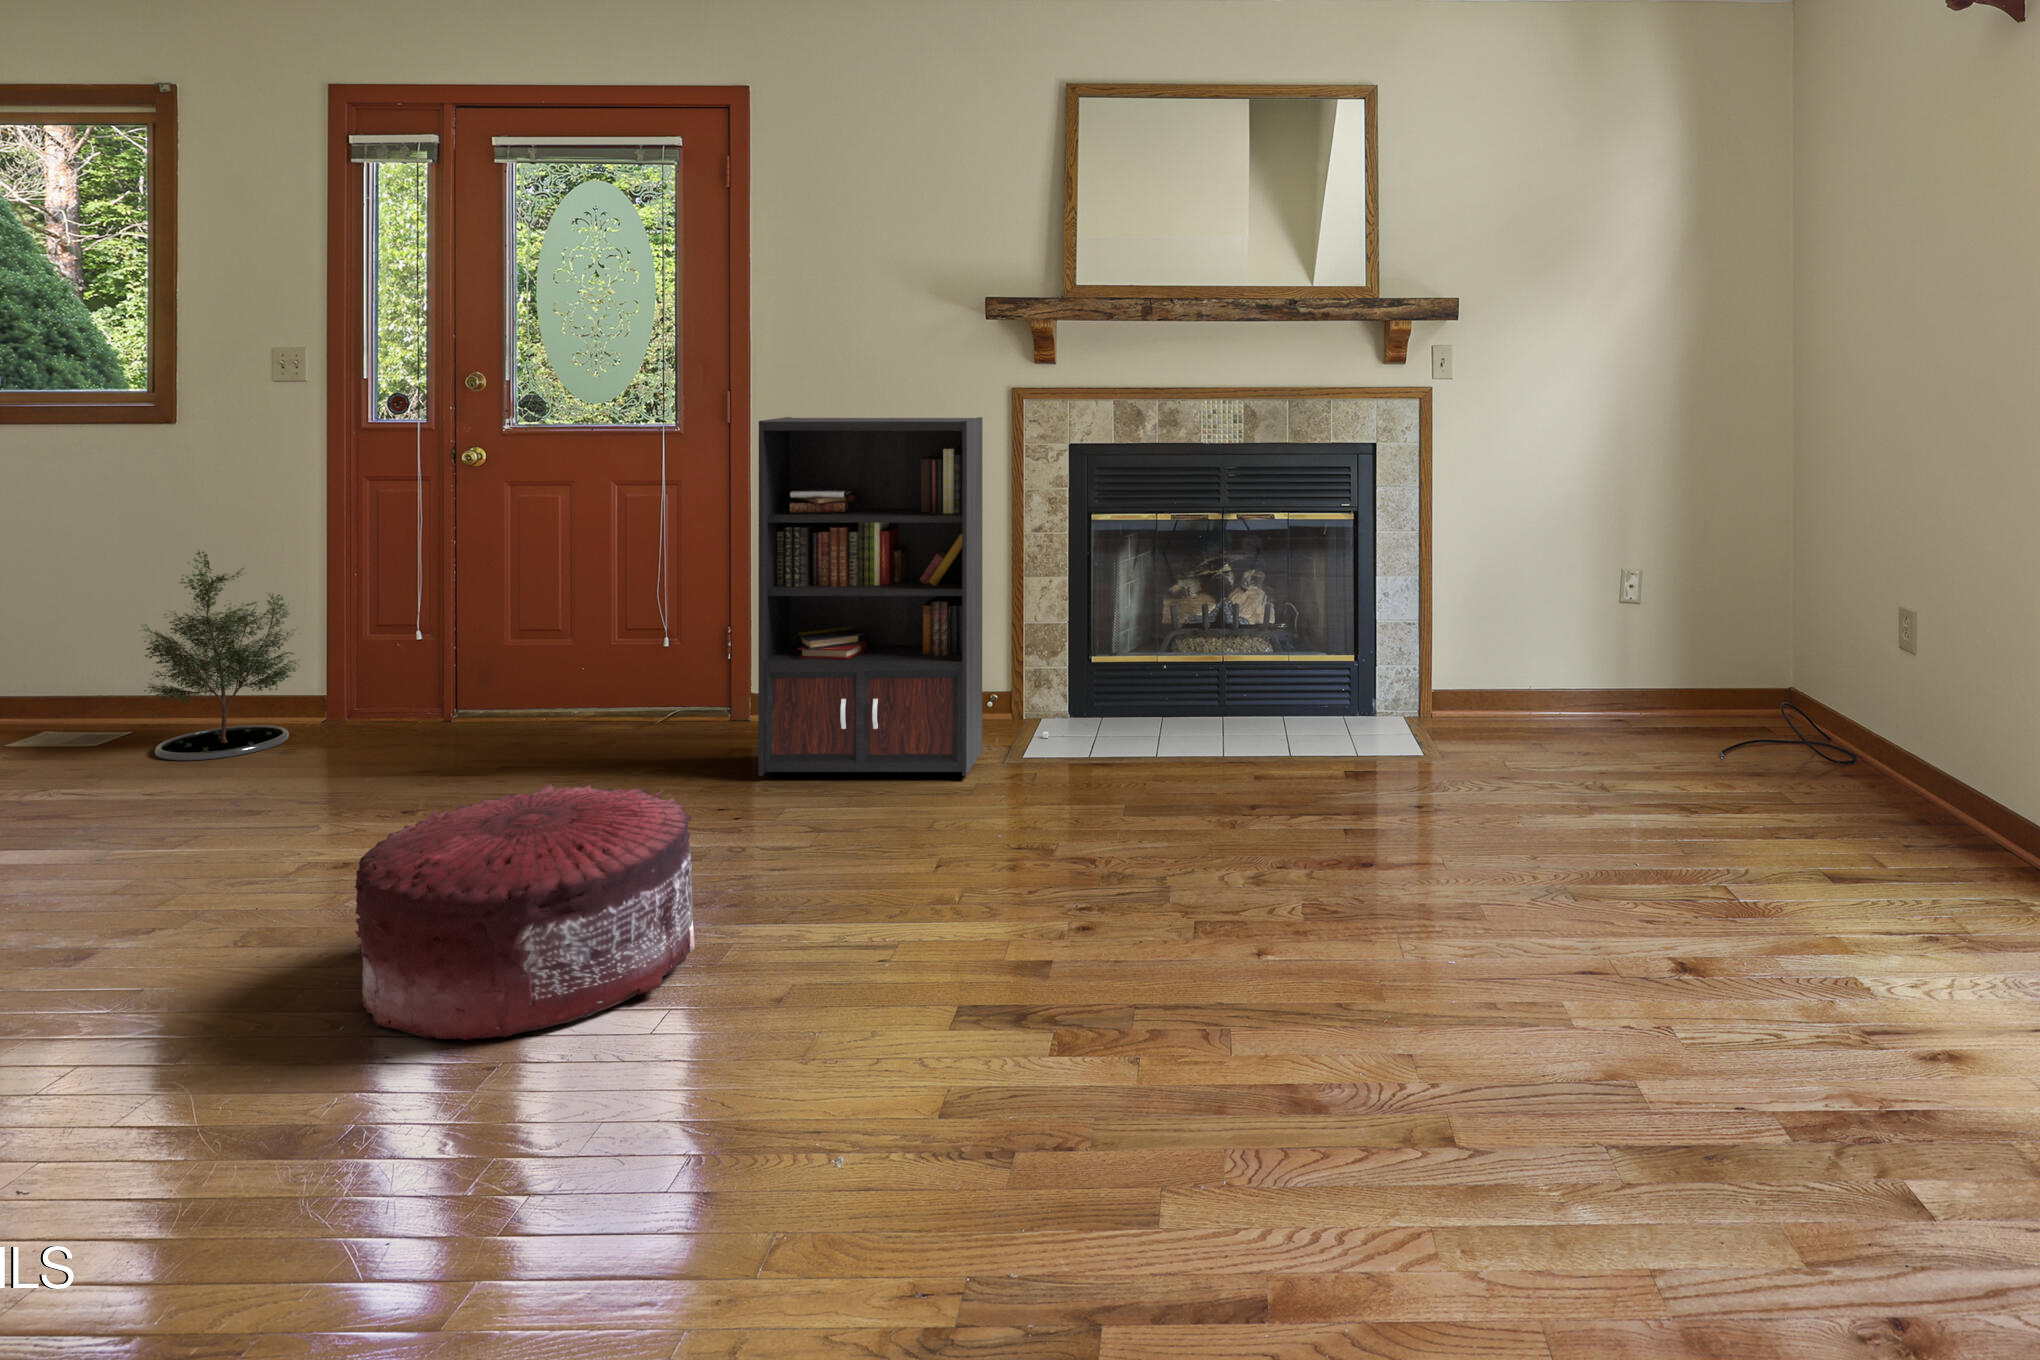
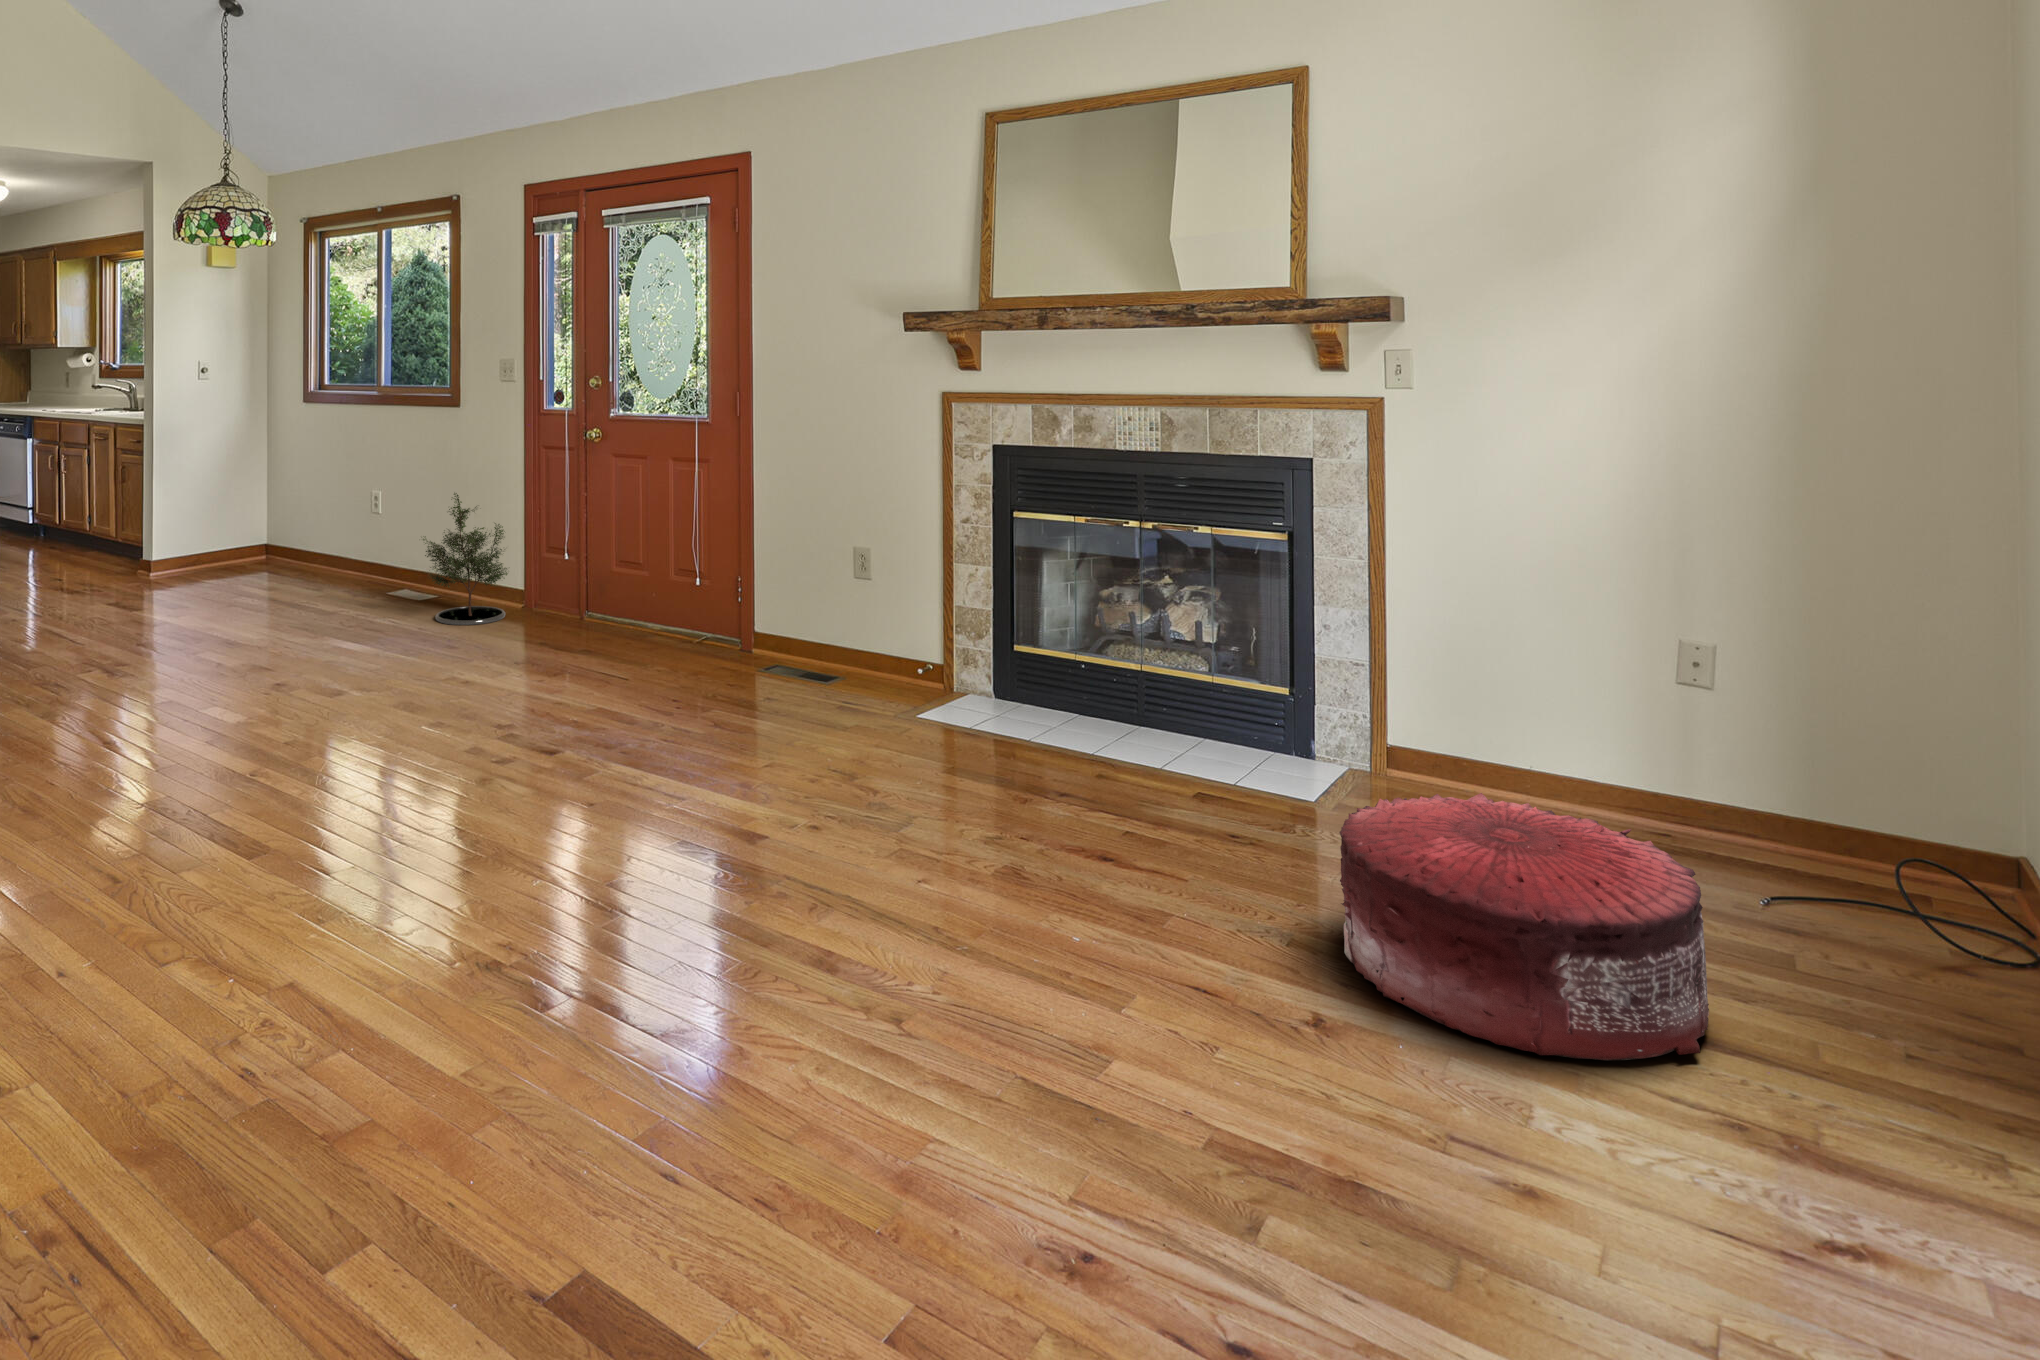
bookcase: present [758,417,1048,776] -> none [695,417,959,731]
pouf: present [355,784,695,1040] -> present [1339,793,1709,1060]

